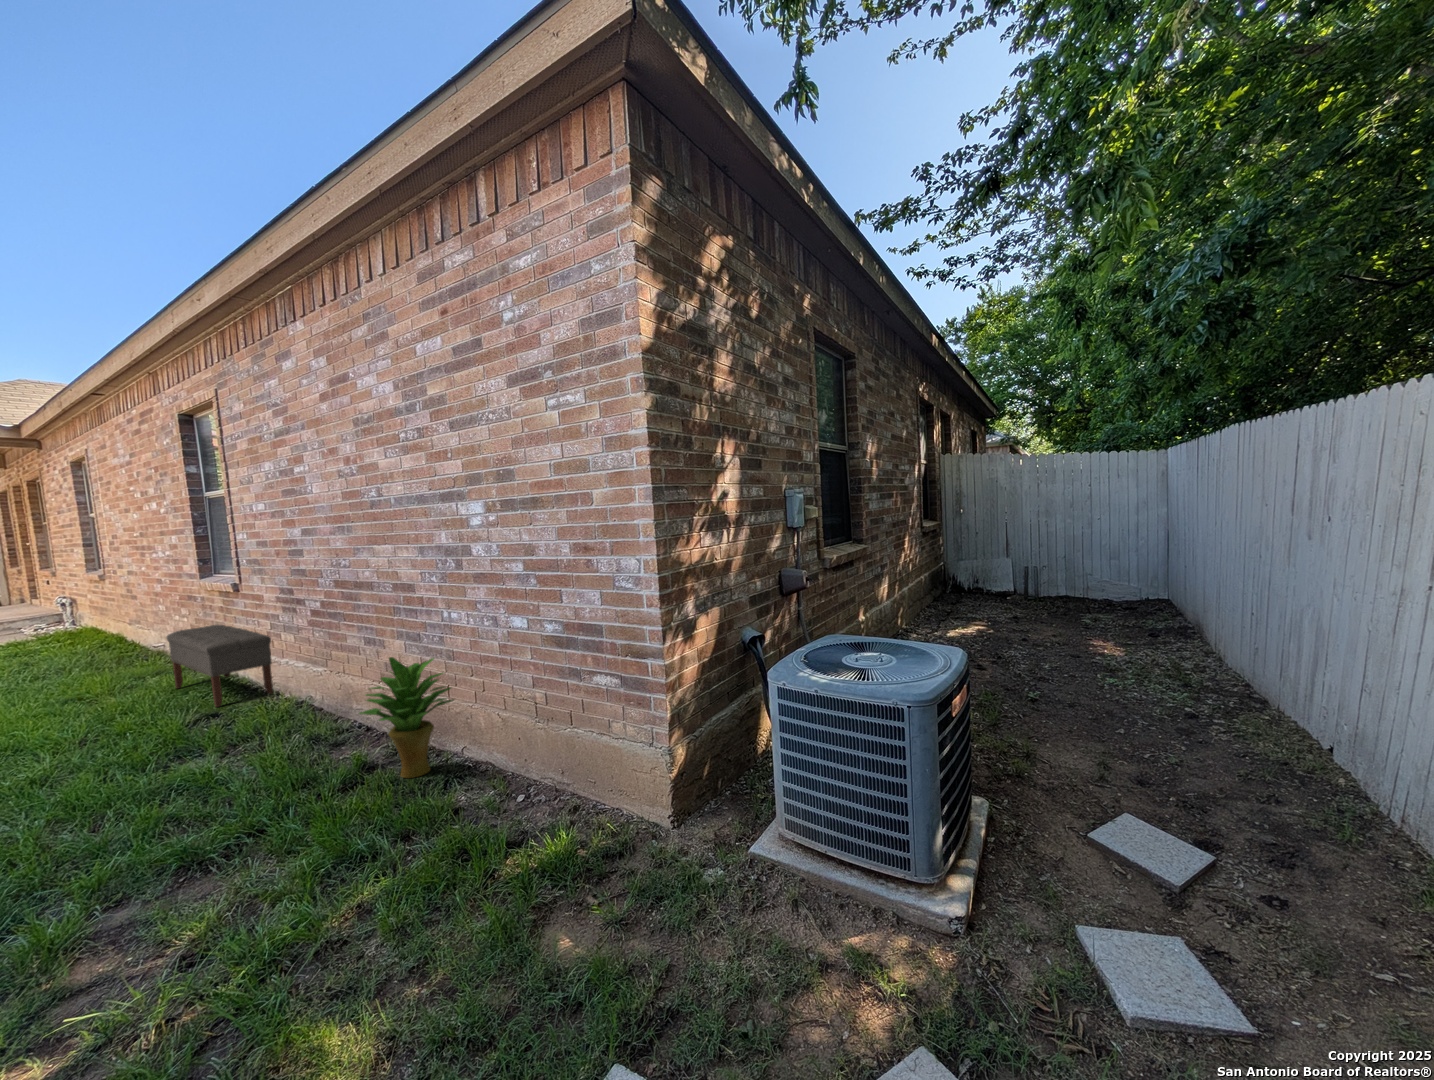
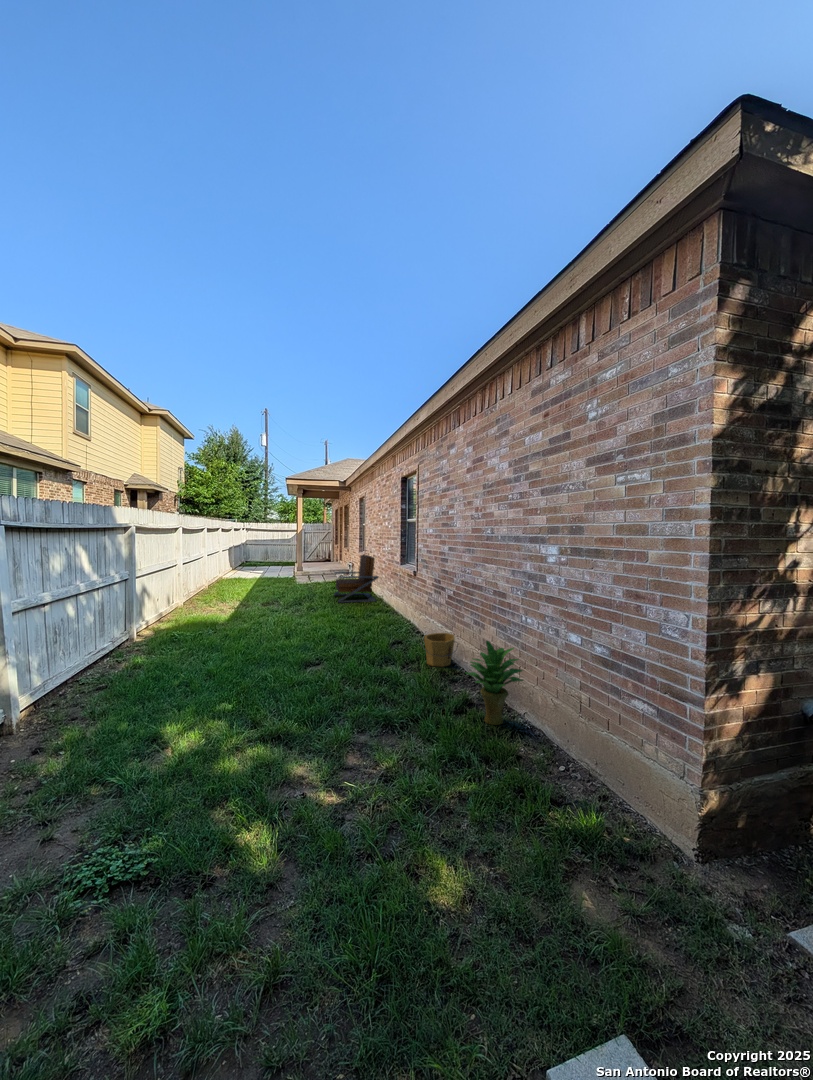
lounge chair: none [27,571,151,674] -> present [334,555,379,602]
bench: present [166,625,273,707] -> none [382,593,428,640]
bucket: none [266,670,340,729] -> present [423,633,455,667]

